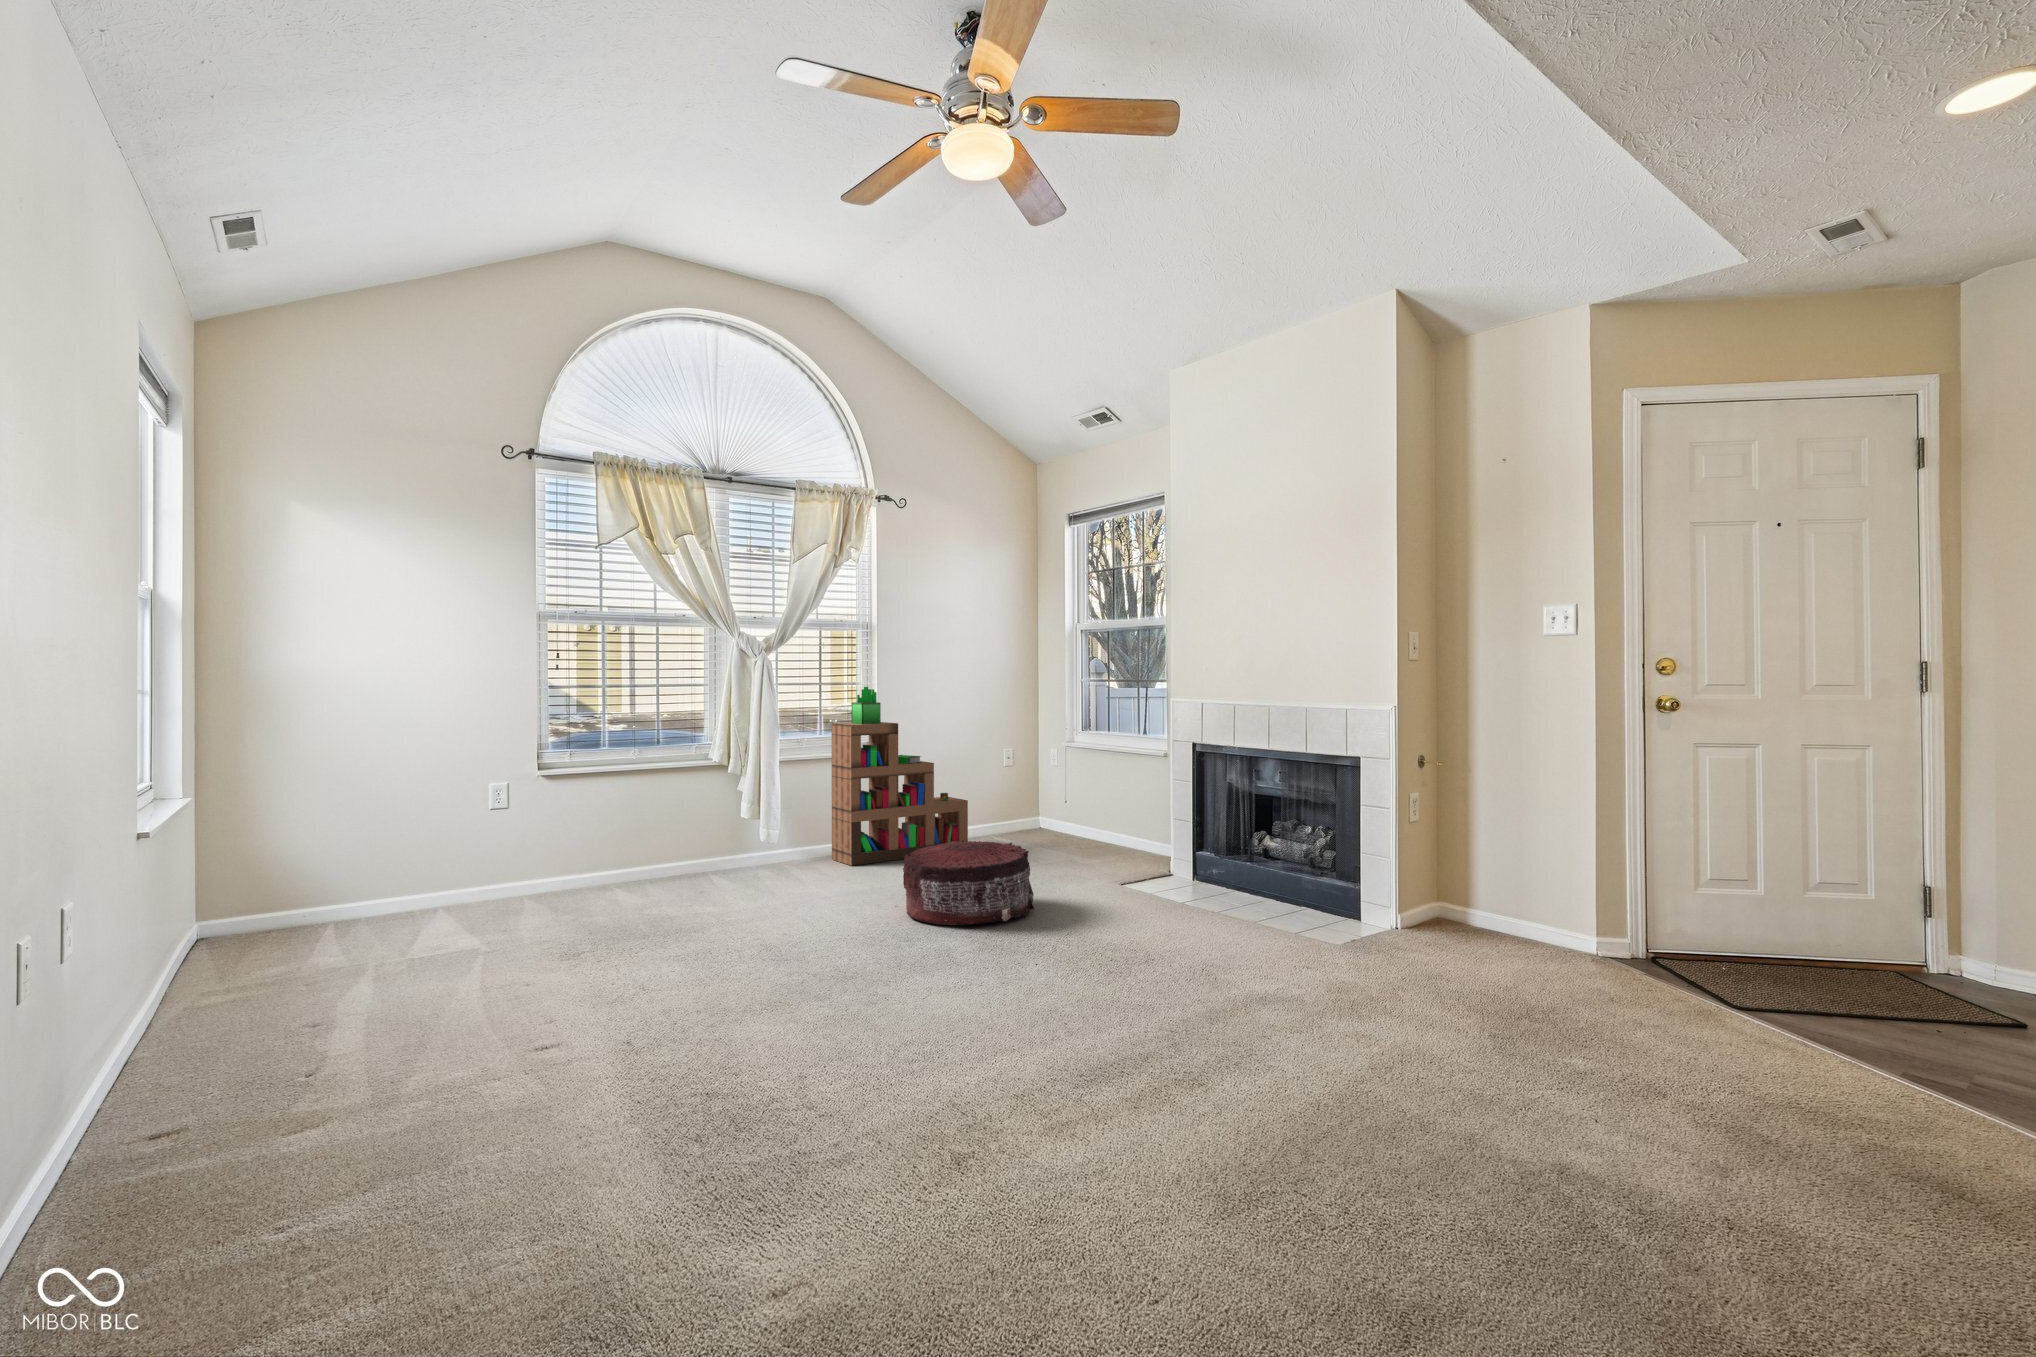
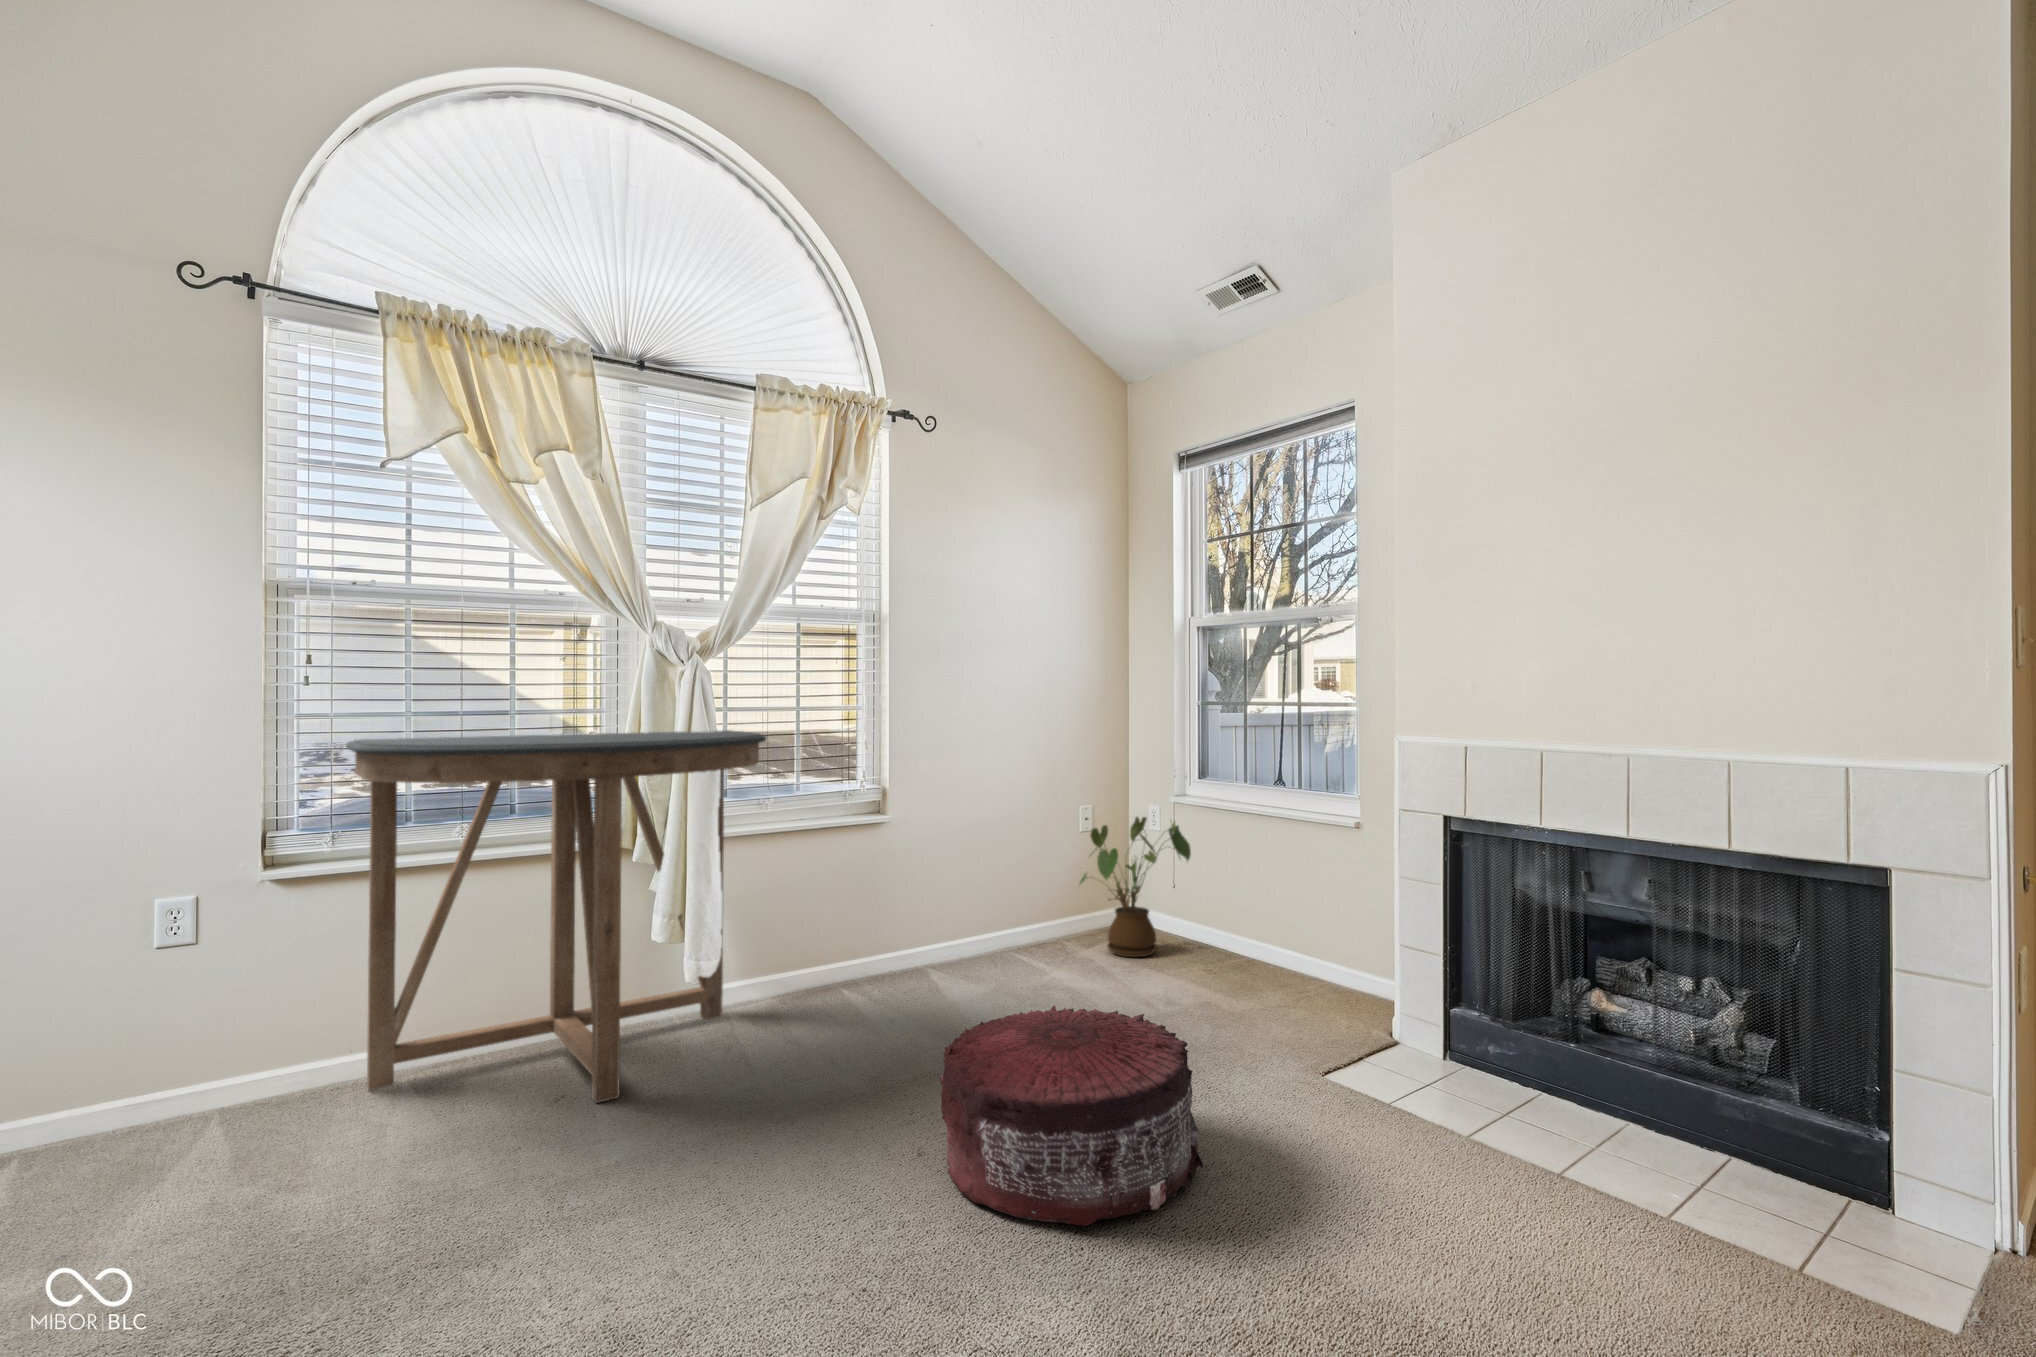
bookshelf: present [832,687,968,866] -> none [811,713,1029,1013]
console table: none [578,697,806,896] -> present [346,730,766,1103]
house plant: none [1001,754,1073,844] -> present [1080,817,1191,957]

